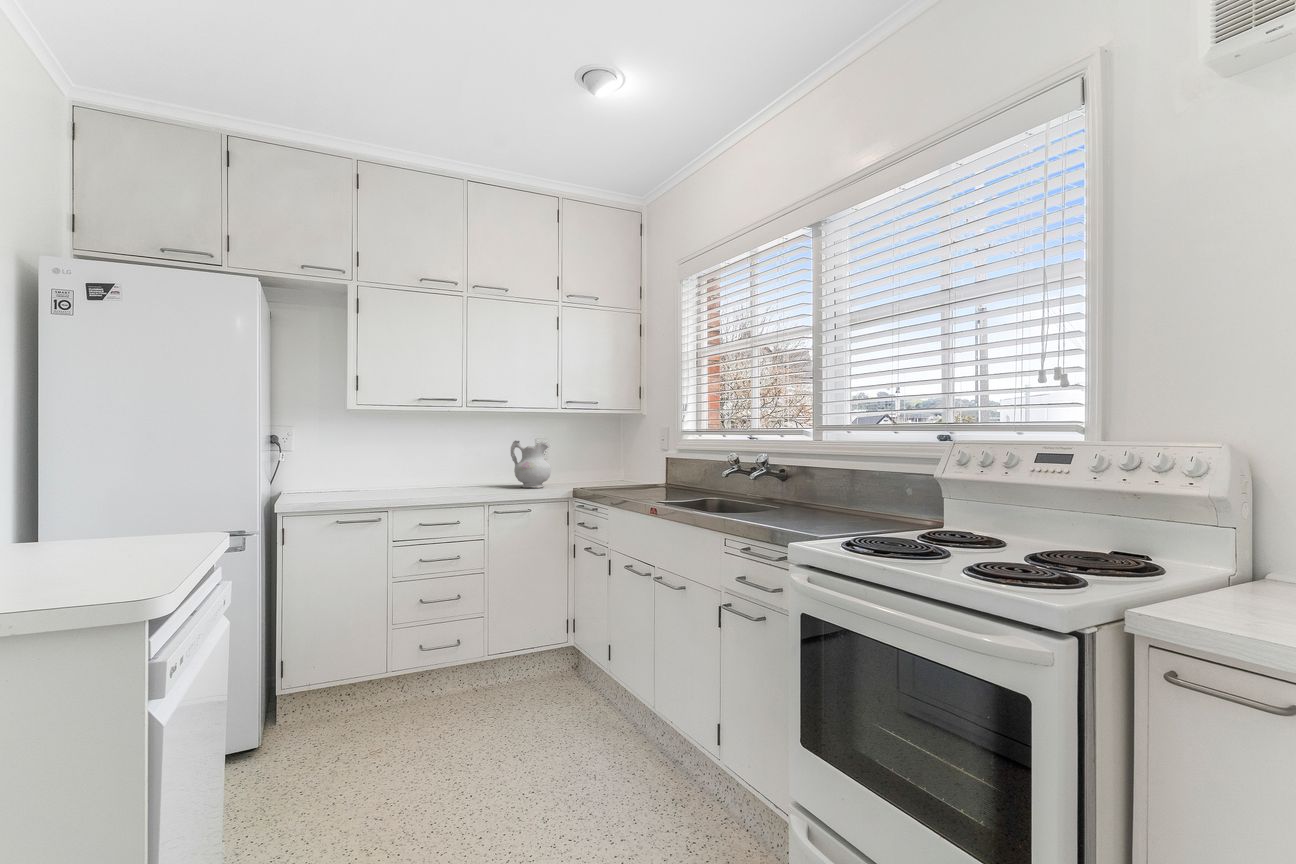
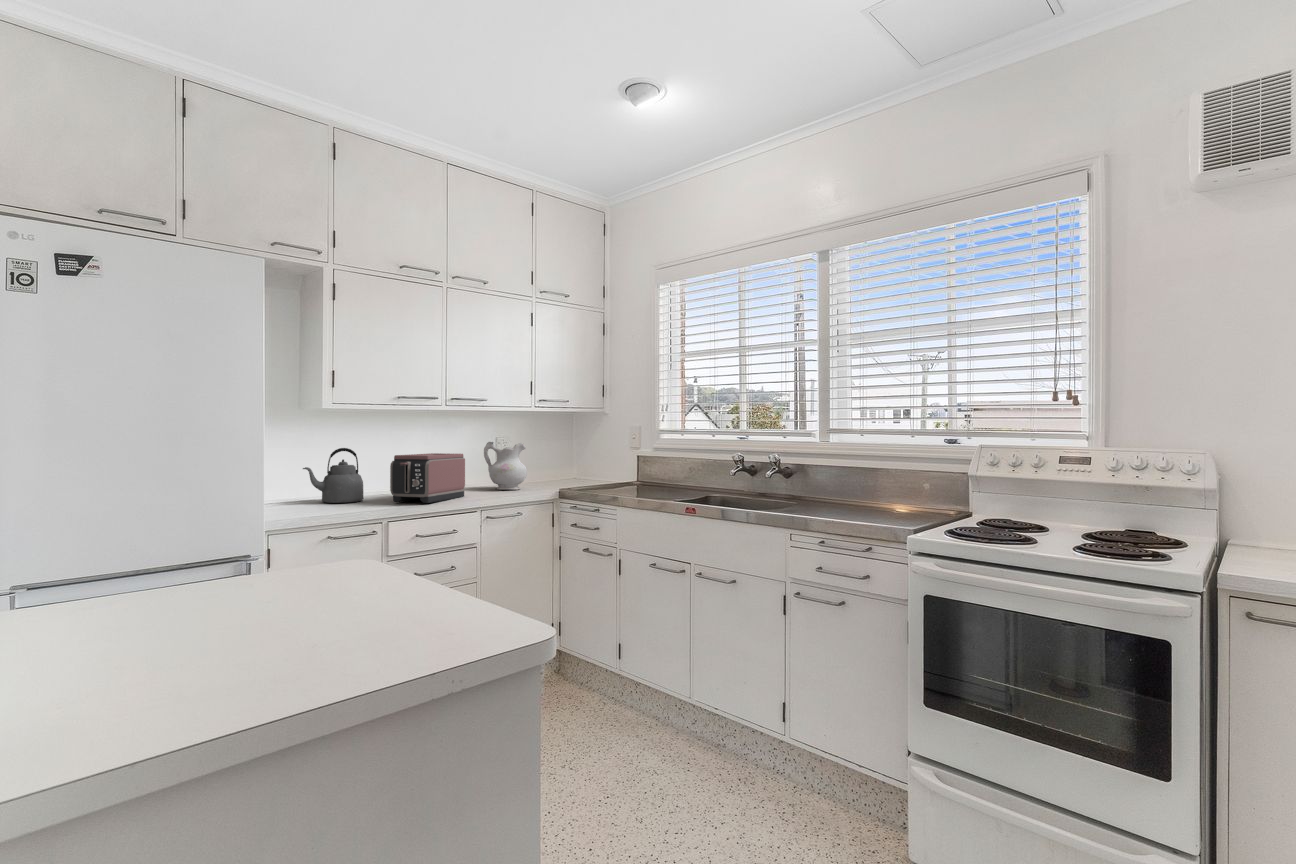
kettle: none [333,445,389,495] -> present [303,448,364,503]
toaster: none [404,451,480,498] -> present [390,453,465,503]

